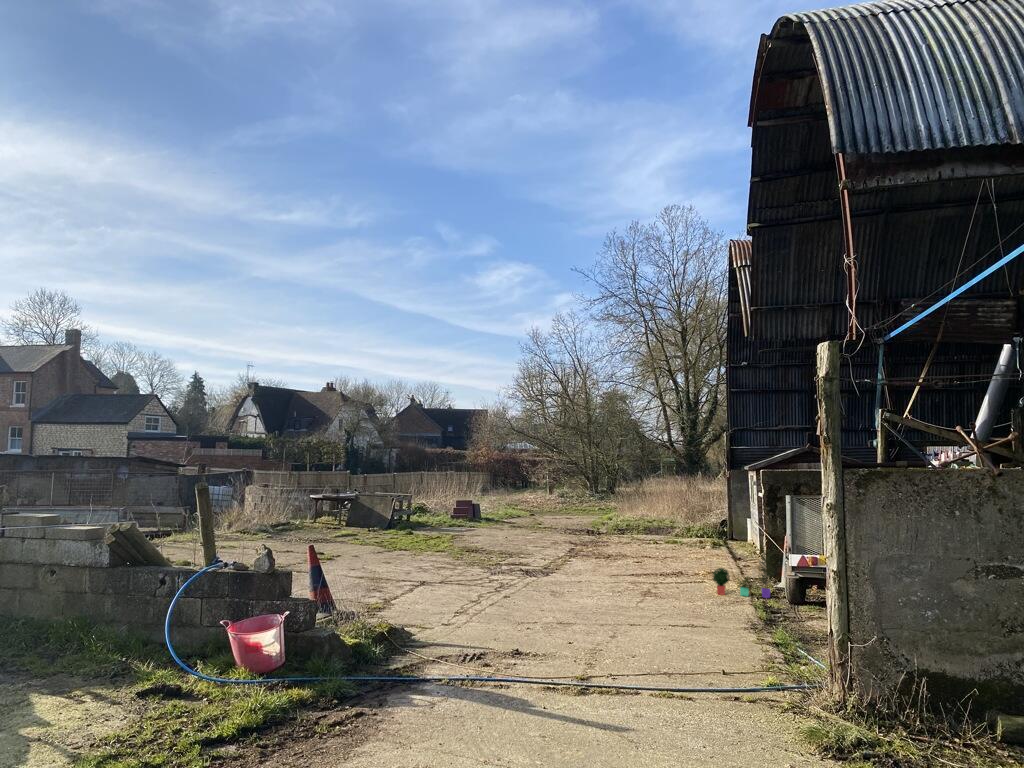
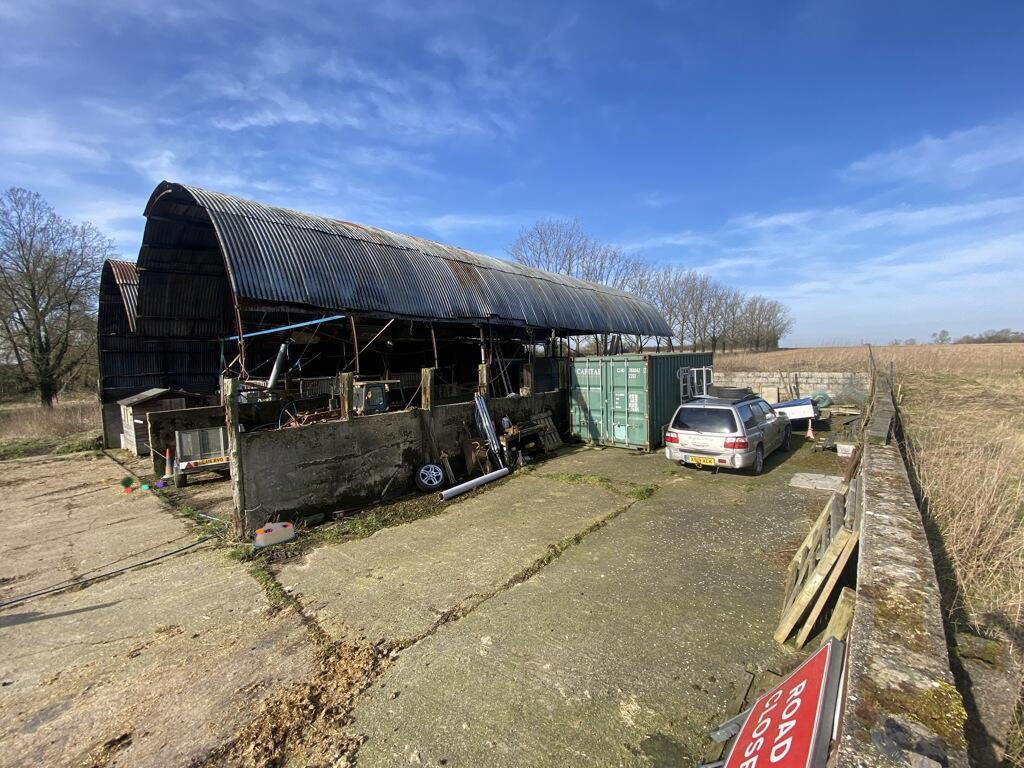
storage bin: none [862,693,967,751] -> present [253,522,295,547]

